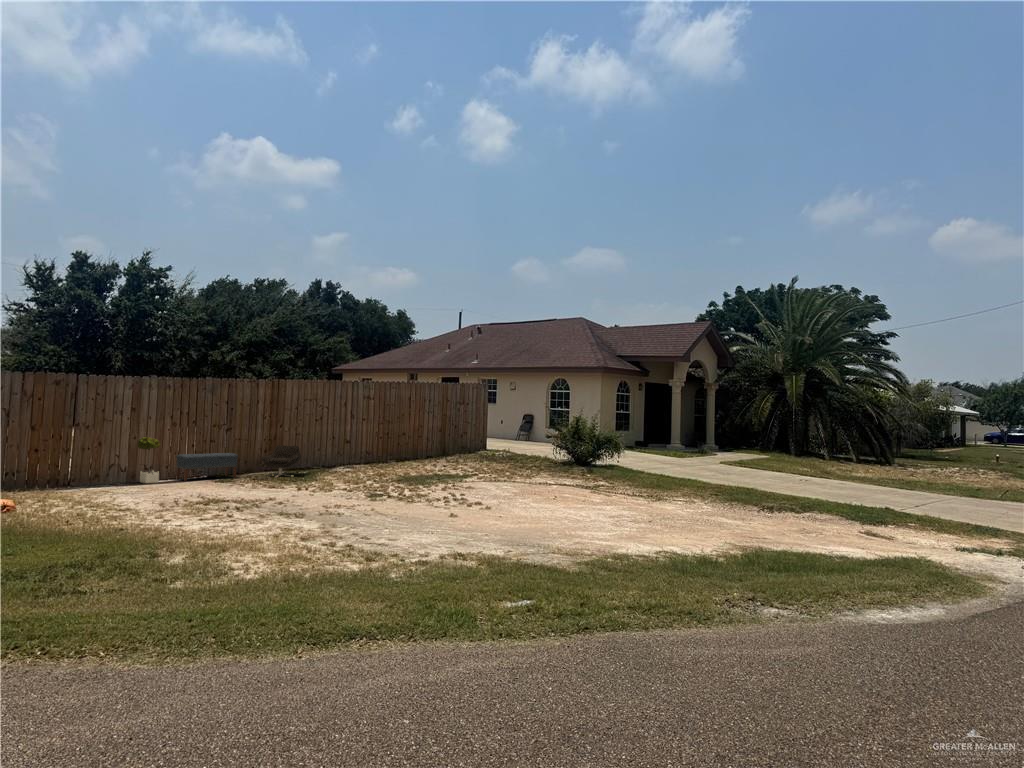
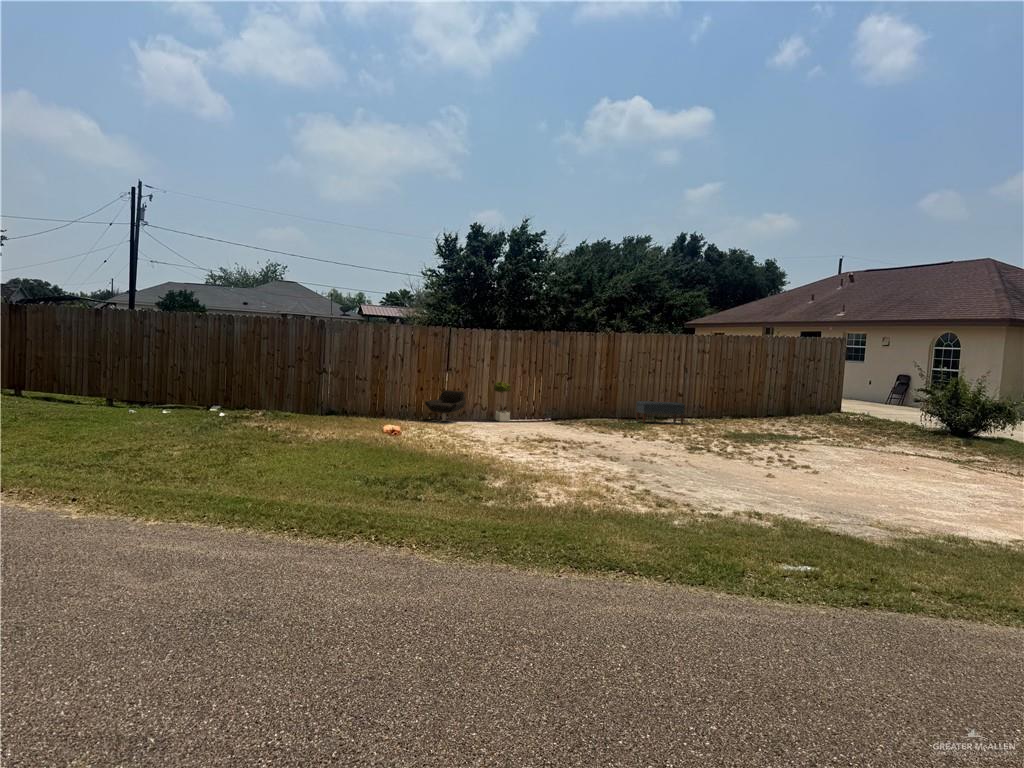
lounge chair: present [261,445,301,477] -> present [425,390,466,423]
bench: present [176,453,238,481] -> present [636,401,685,424]

